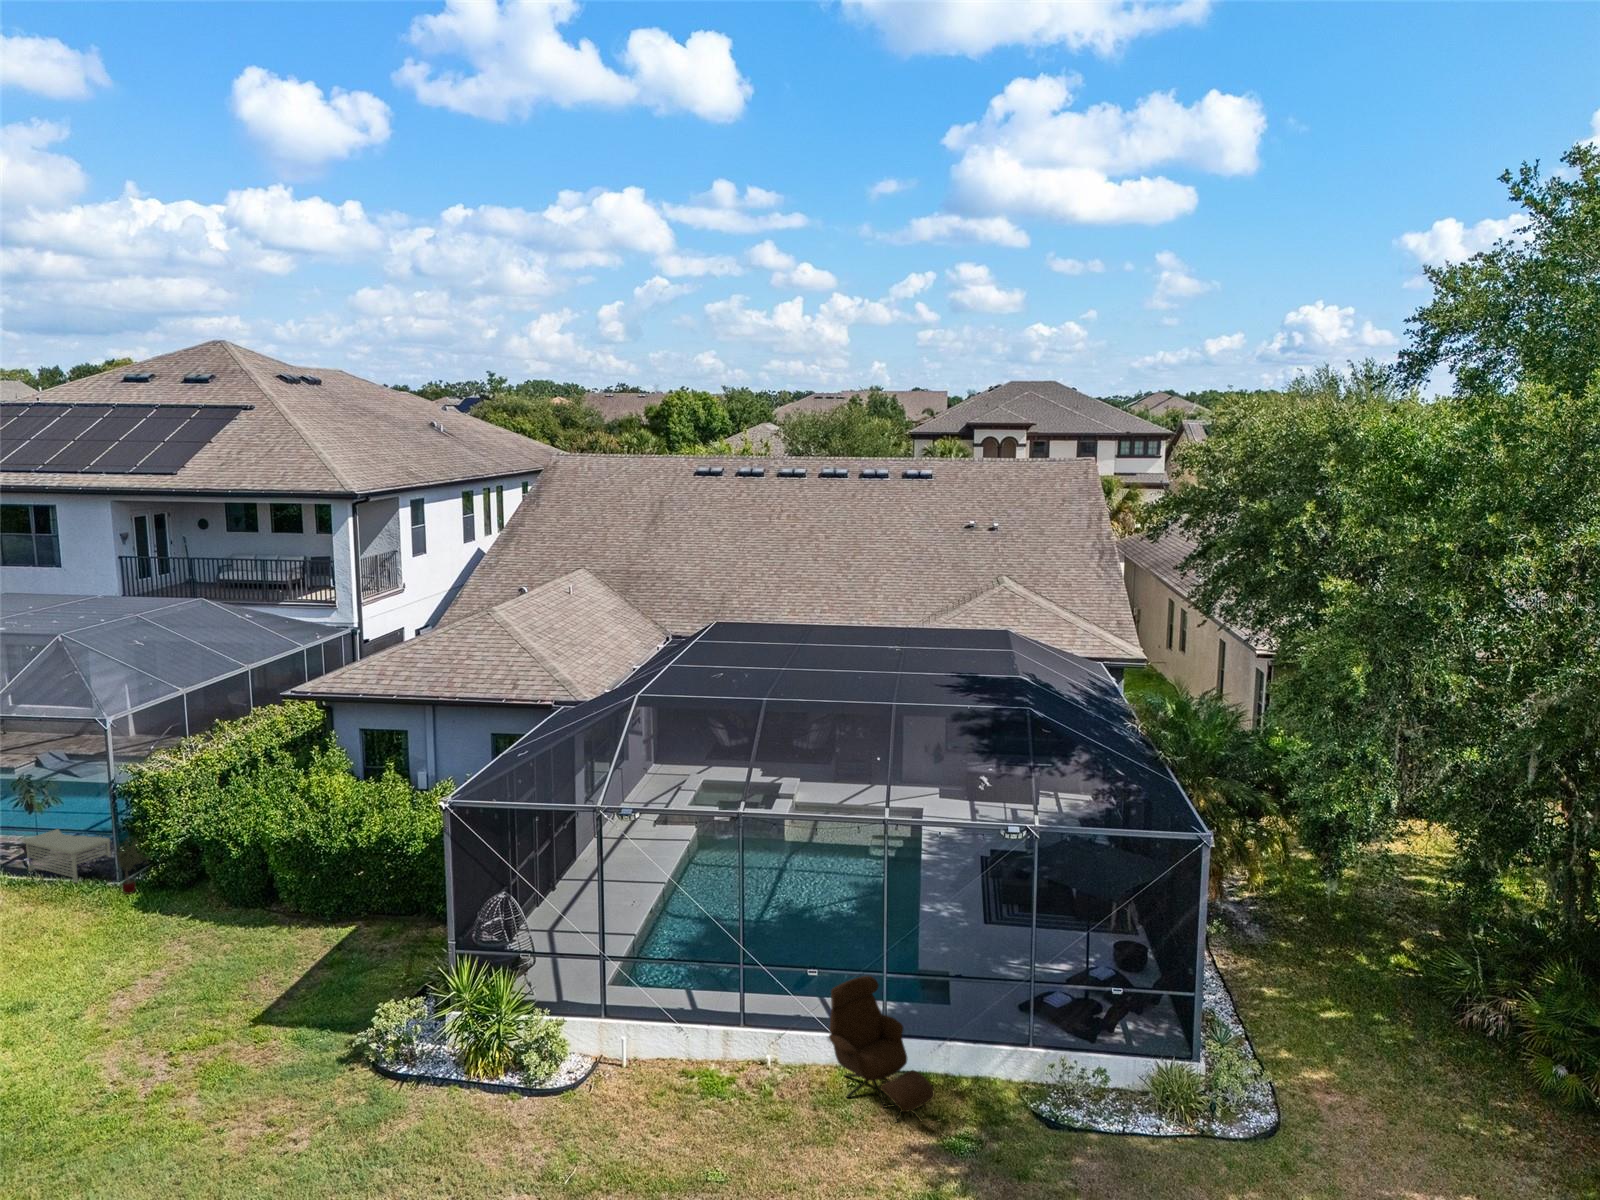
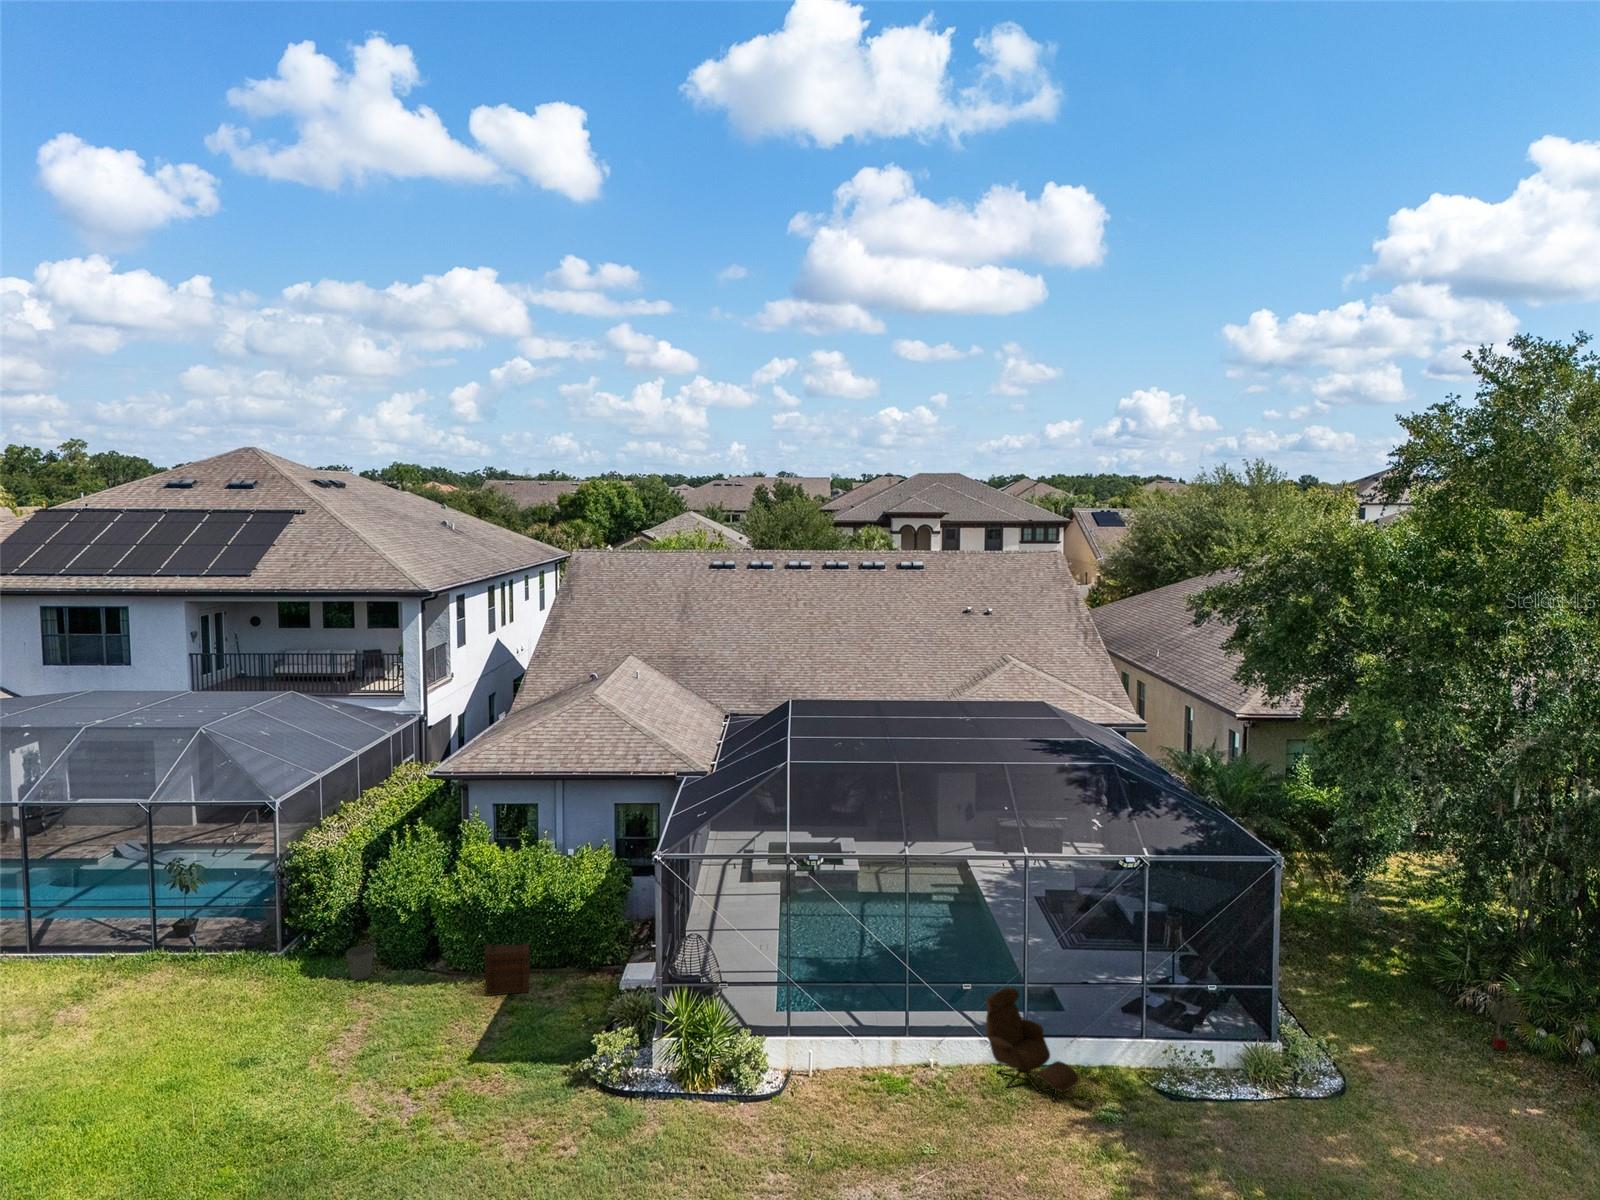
storage bench: present [23,829,111,883] -> none [163,910,250,960]
potted tree: present [118,838,149,894] -> present [1487,990,1528,1050]
wooden crate: none [316,876,380,940] -> present [485,942,530,996]
bucket: none [184,877,218,914] -> present [346,946,374,980]

